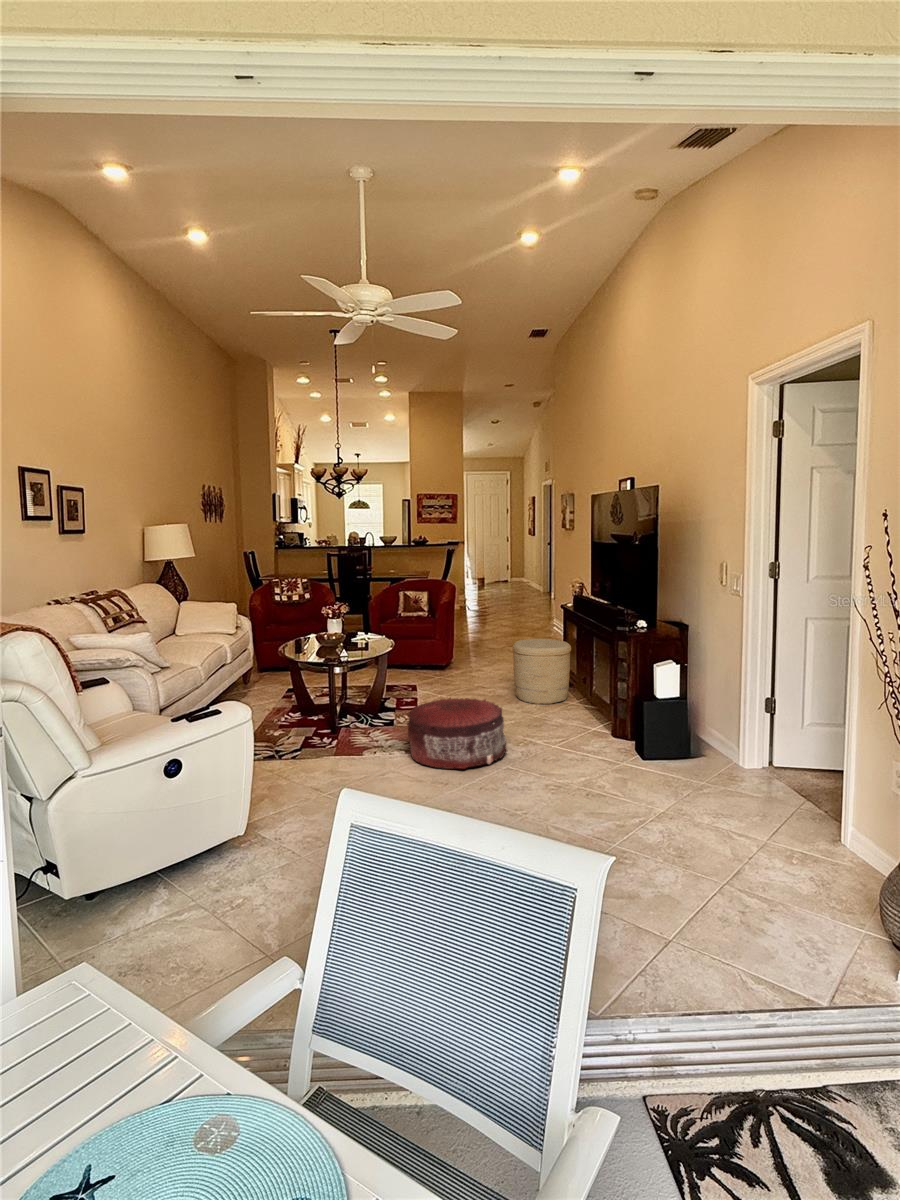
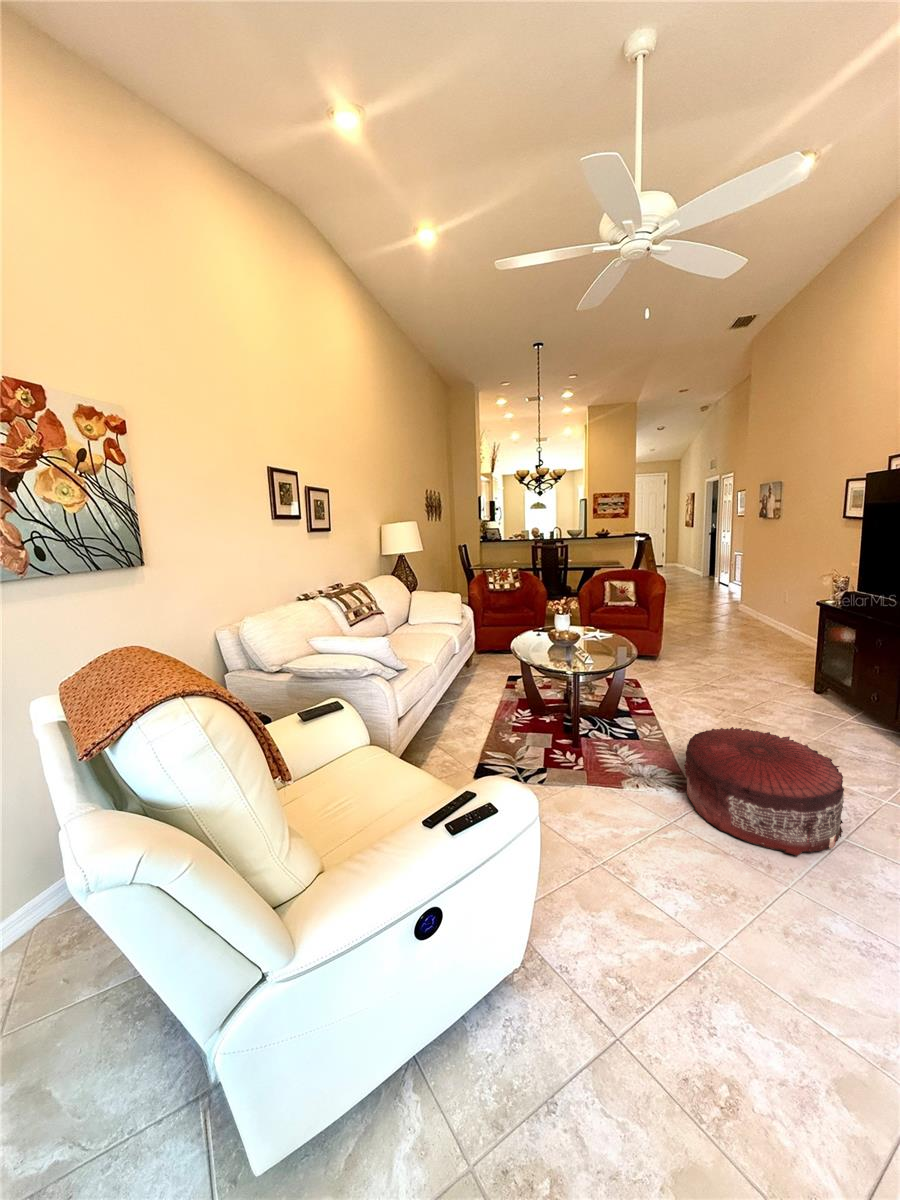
woven basket: present [513,639,571,704] -> none [760,640,849,721]

